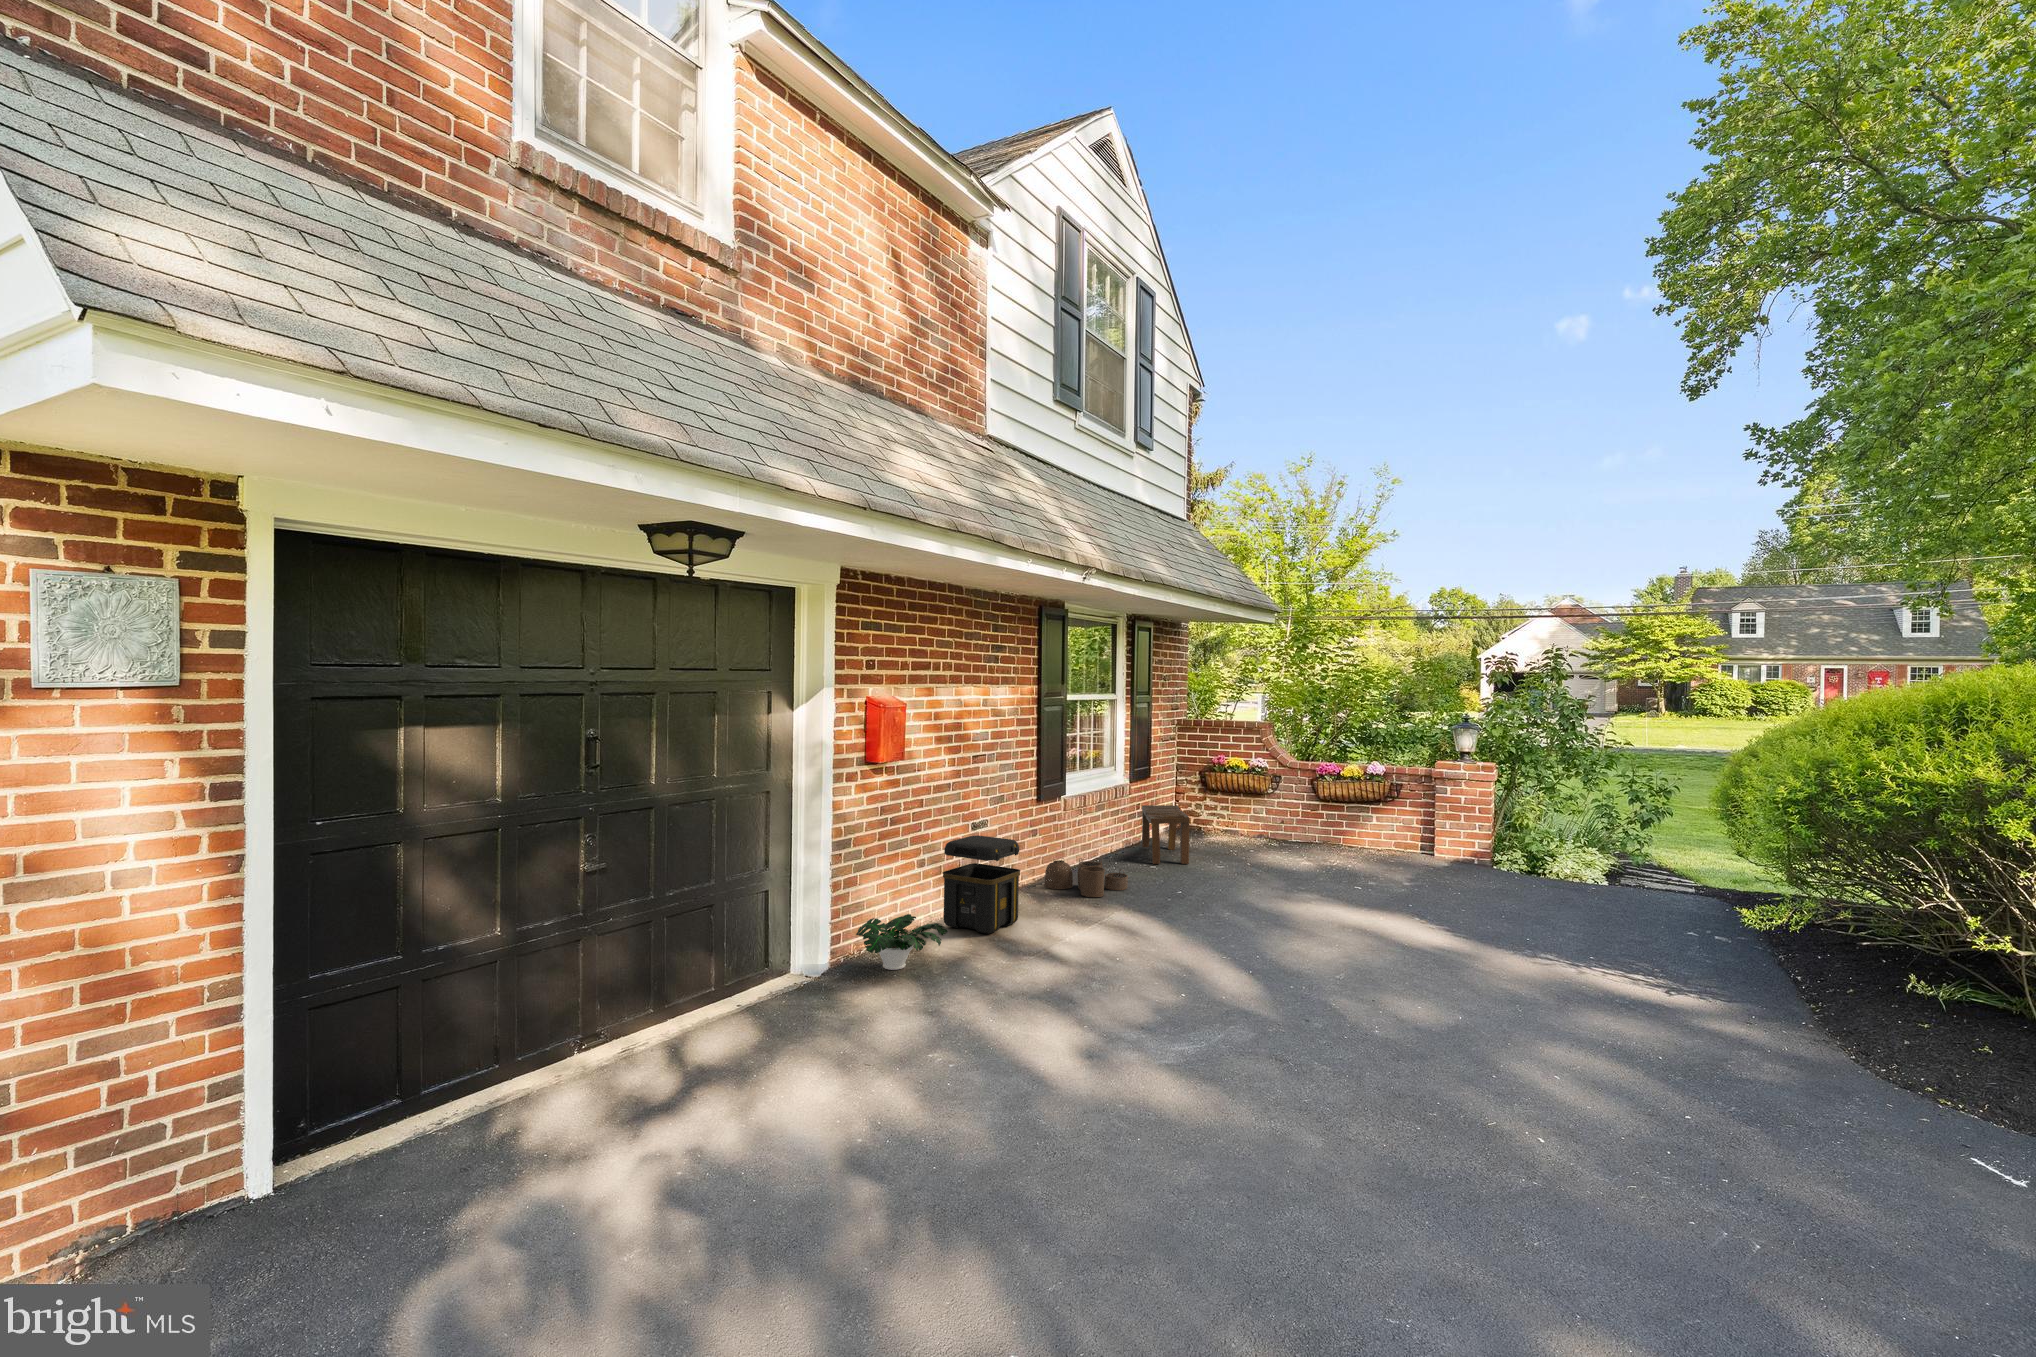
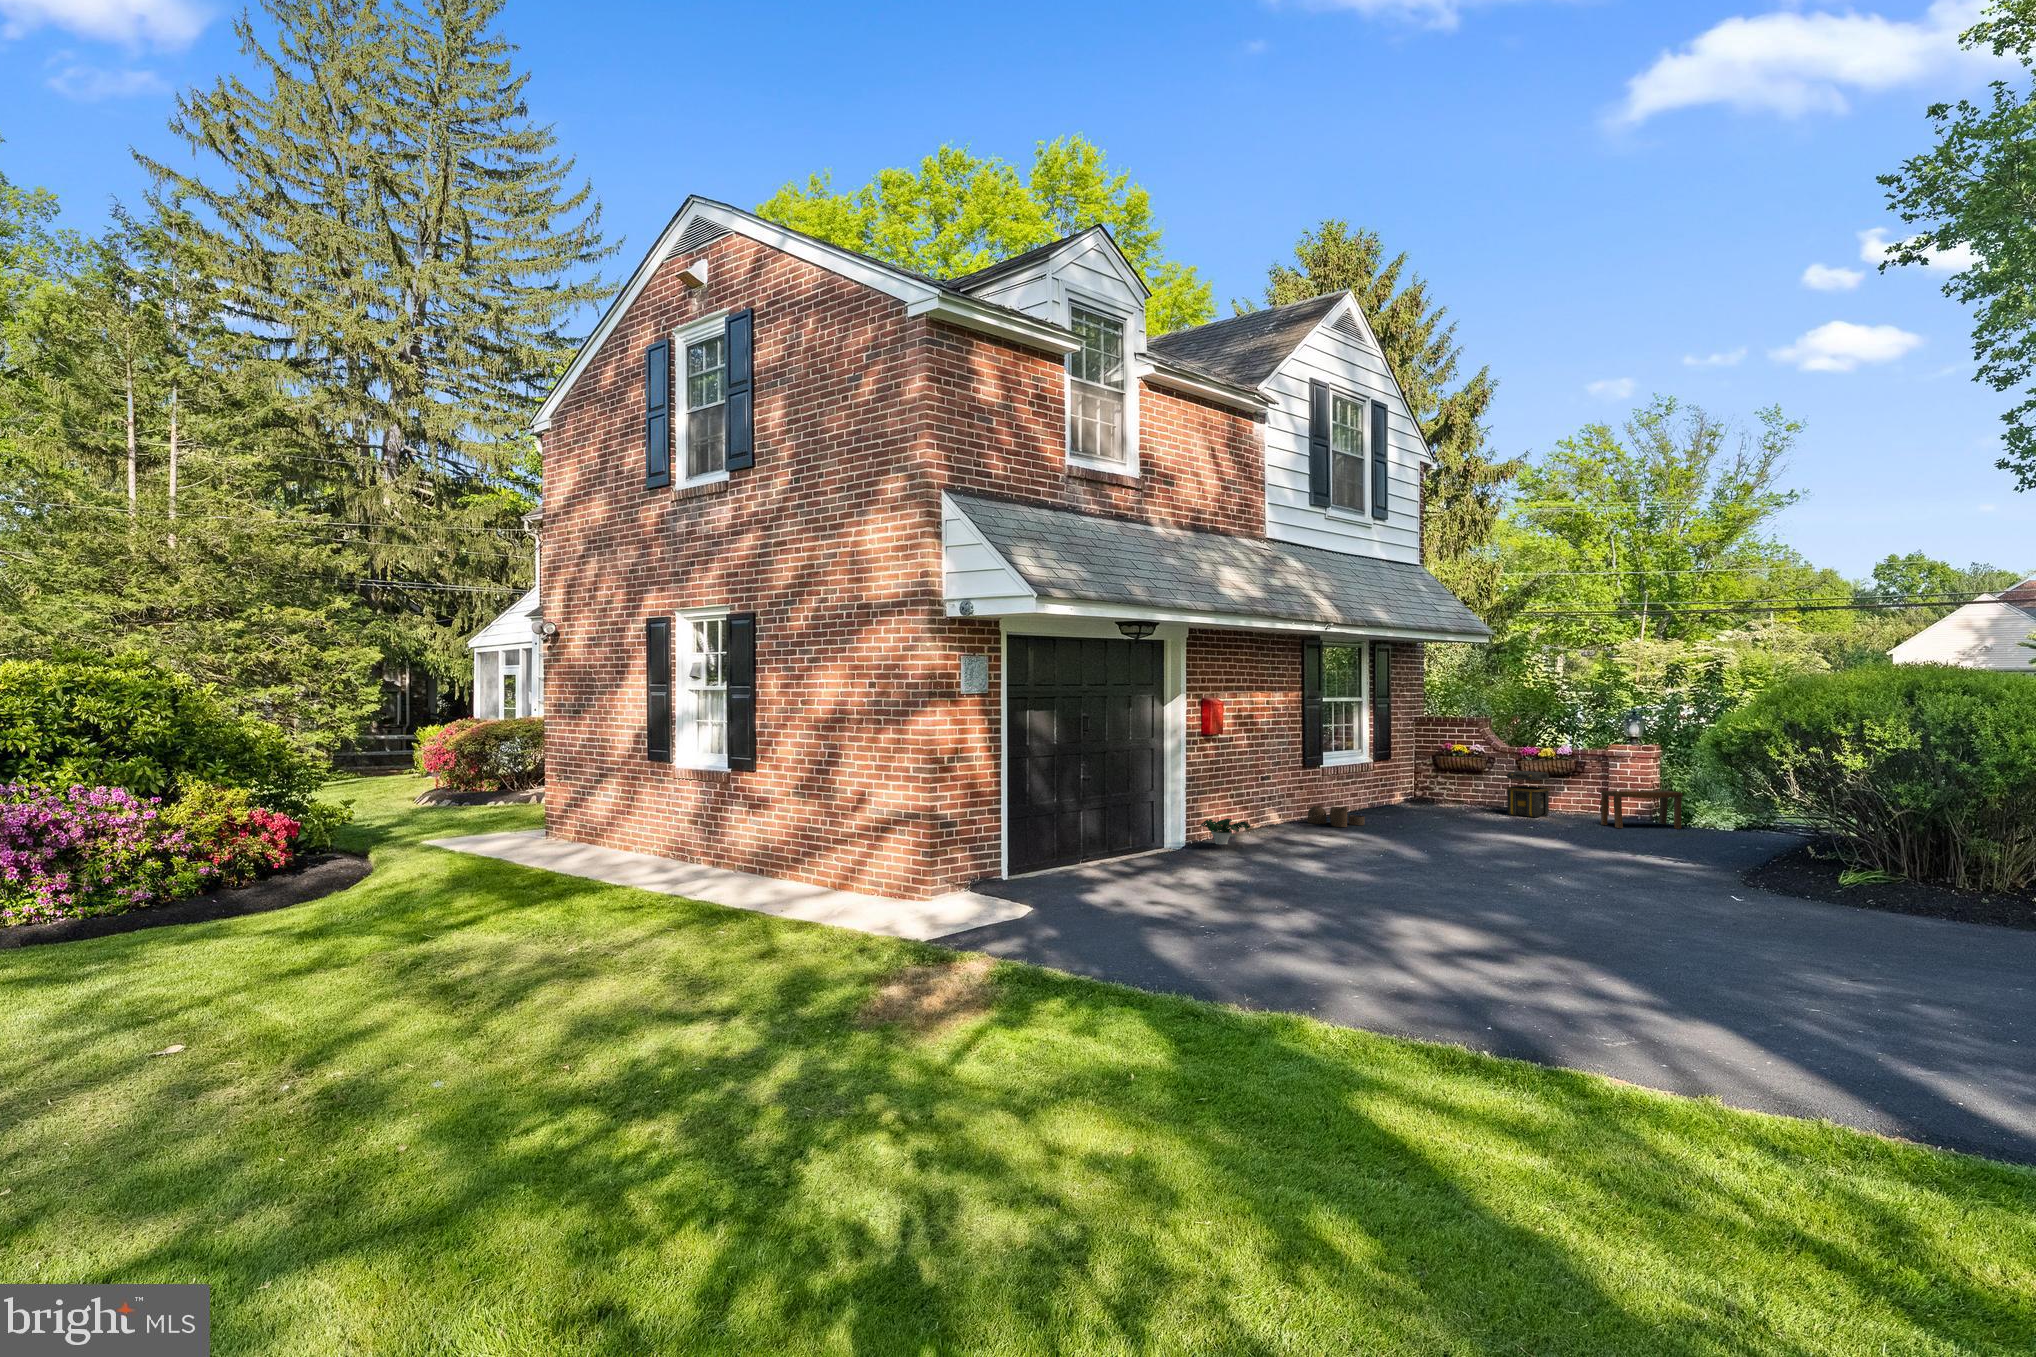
bench: present [1142,805,1190,864] -> present [1601,790,1683,829]
toolbox: present [943,835,1020,934] -> present [1507,771,1550,817]

